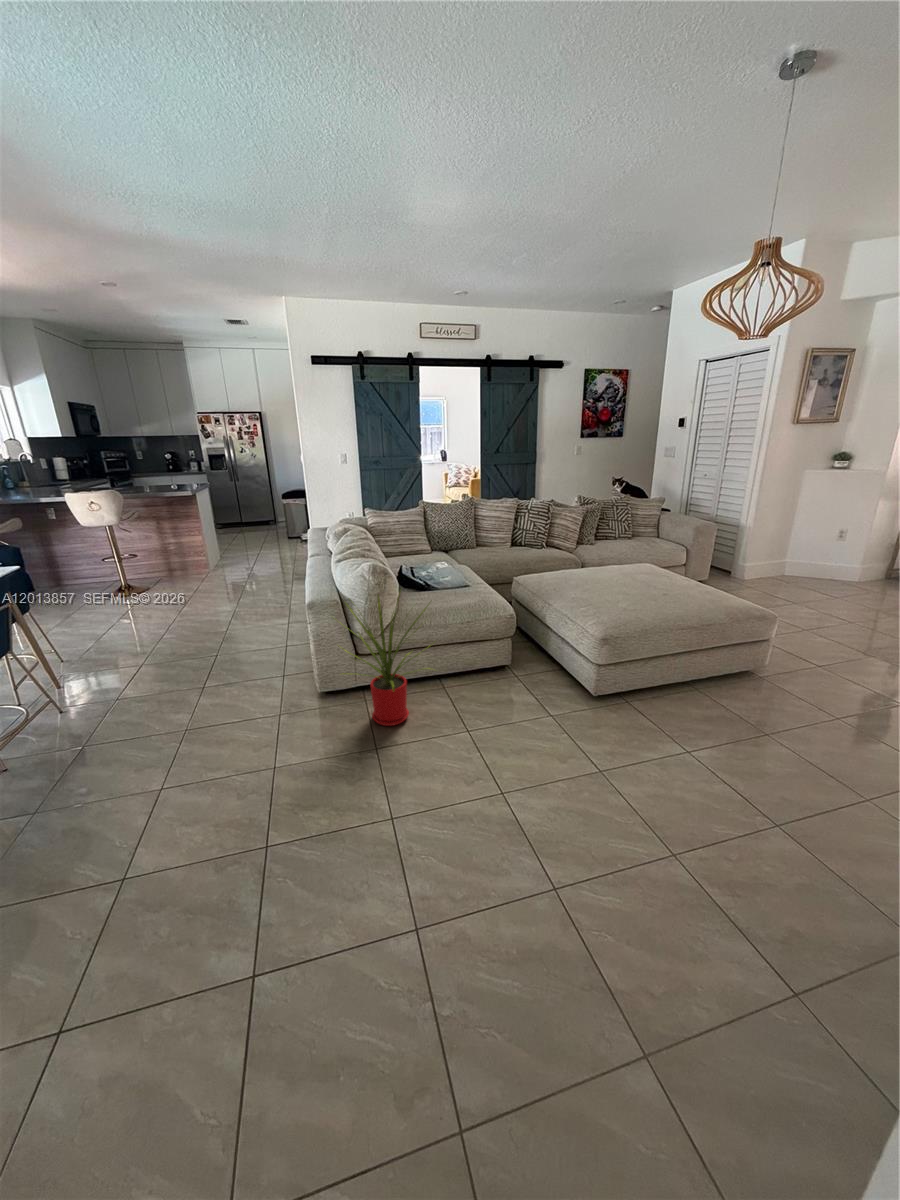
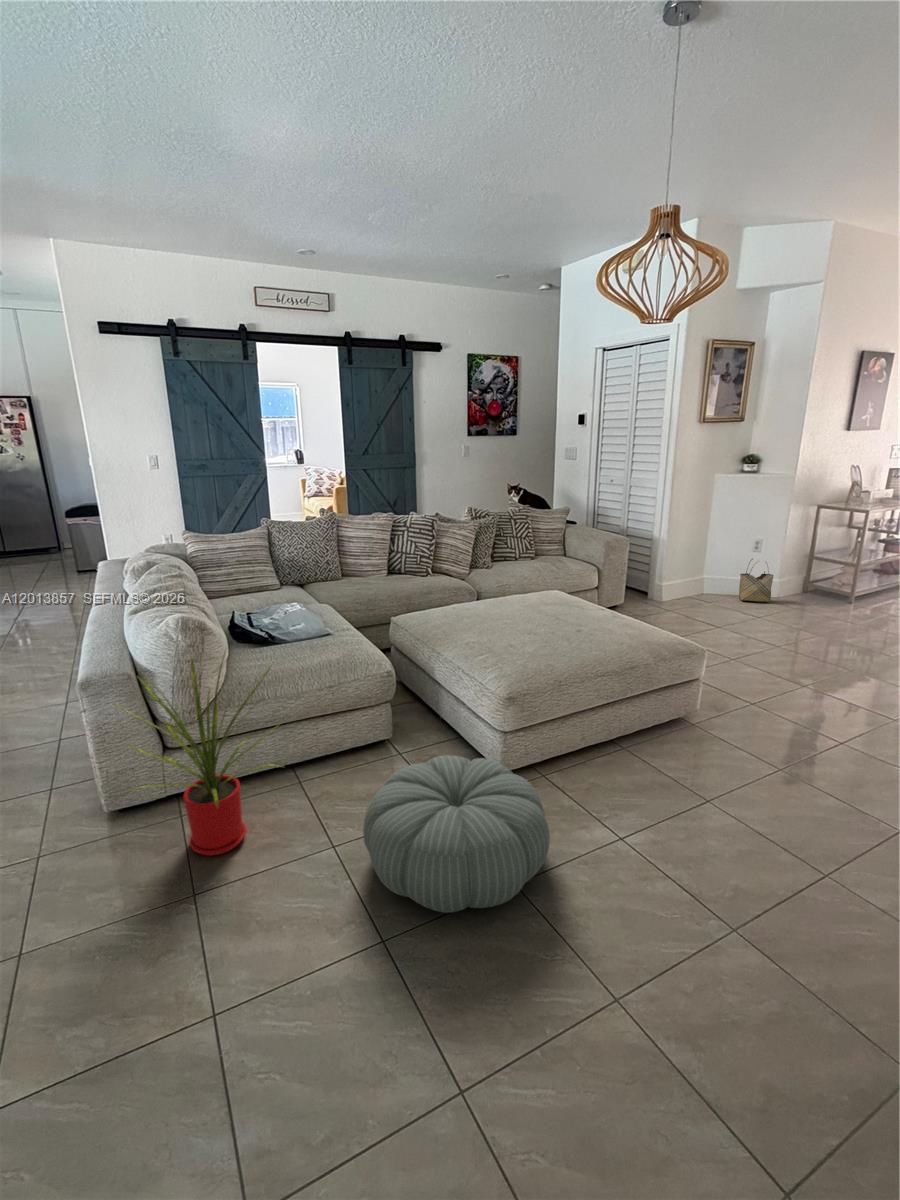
woven basket: none [819,545,856,585] -> present [739,559,774,602]
pouf: none [490,676,628,781] -> present [363,755,550,913]

